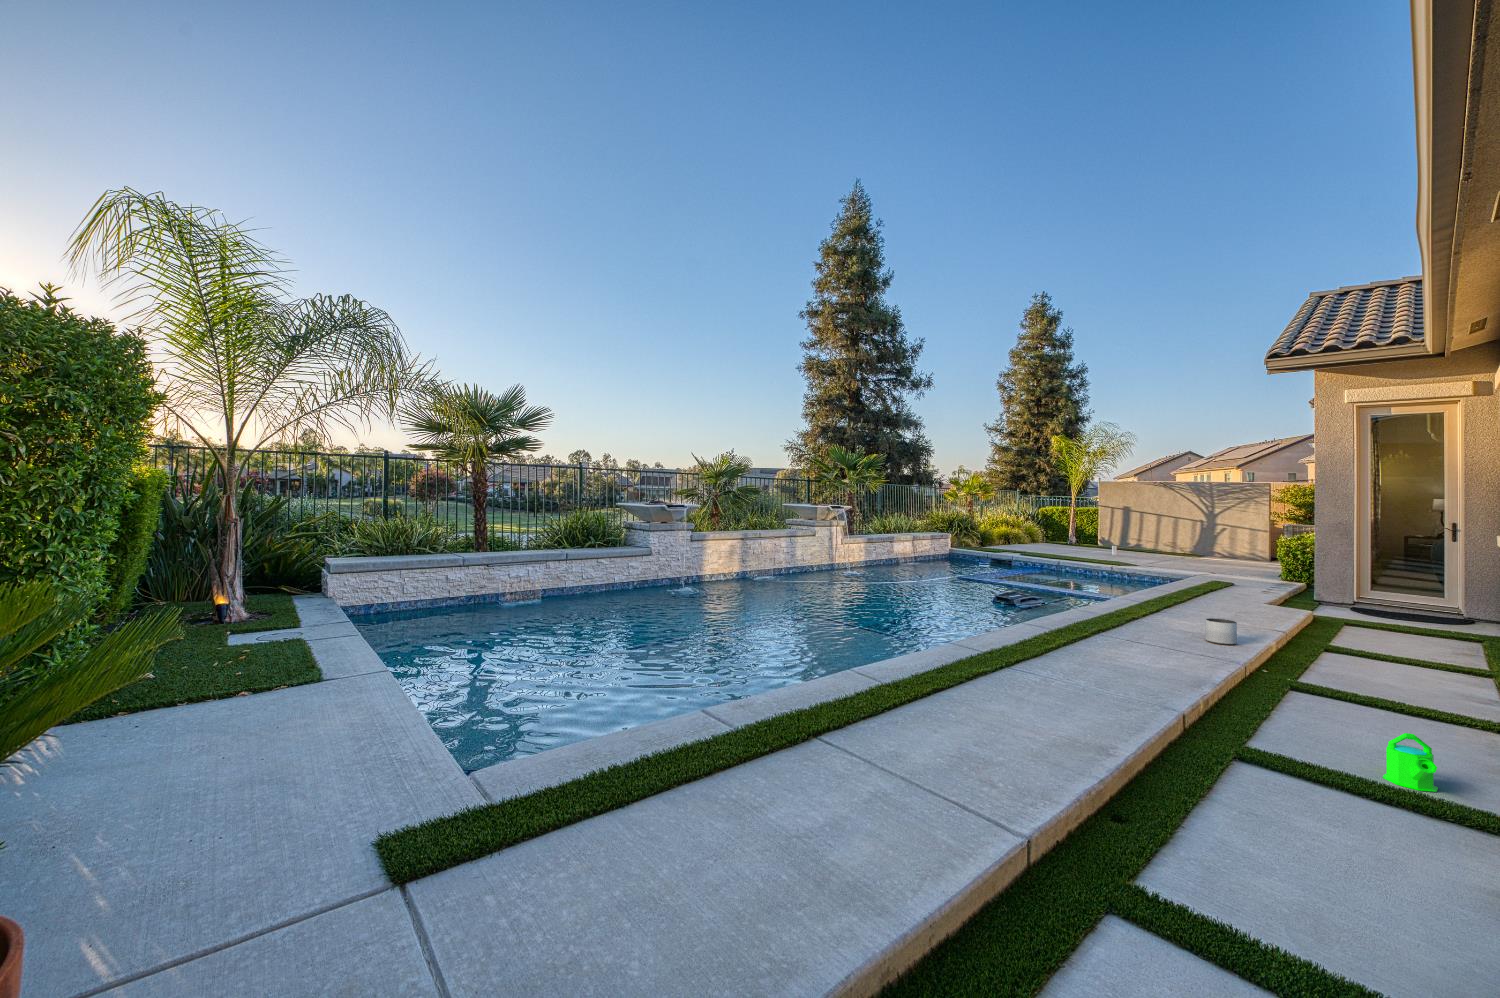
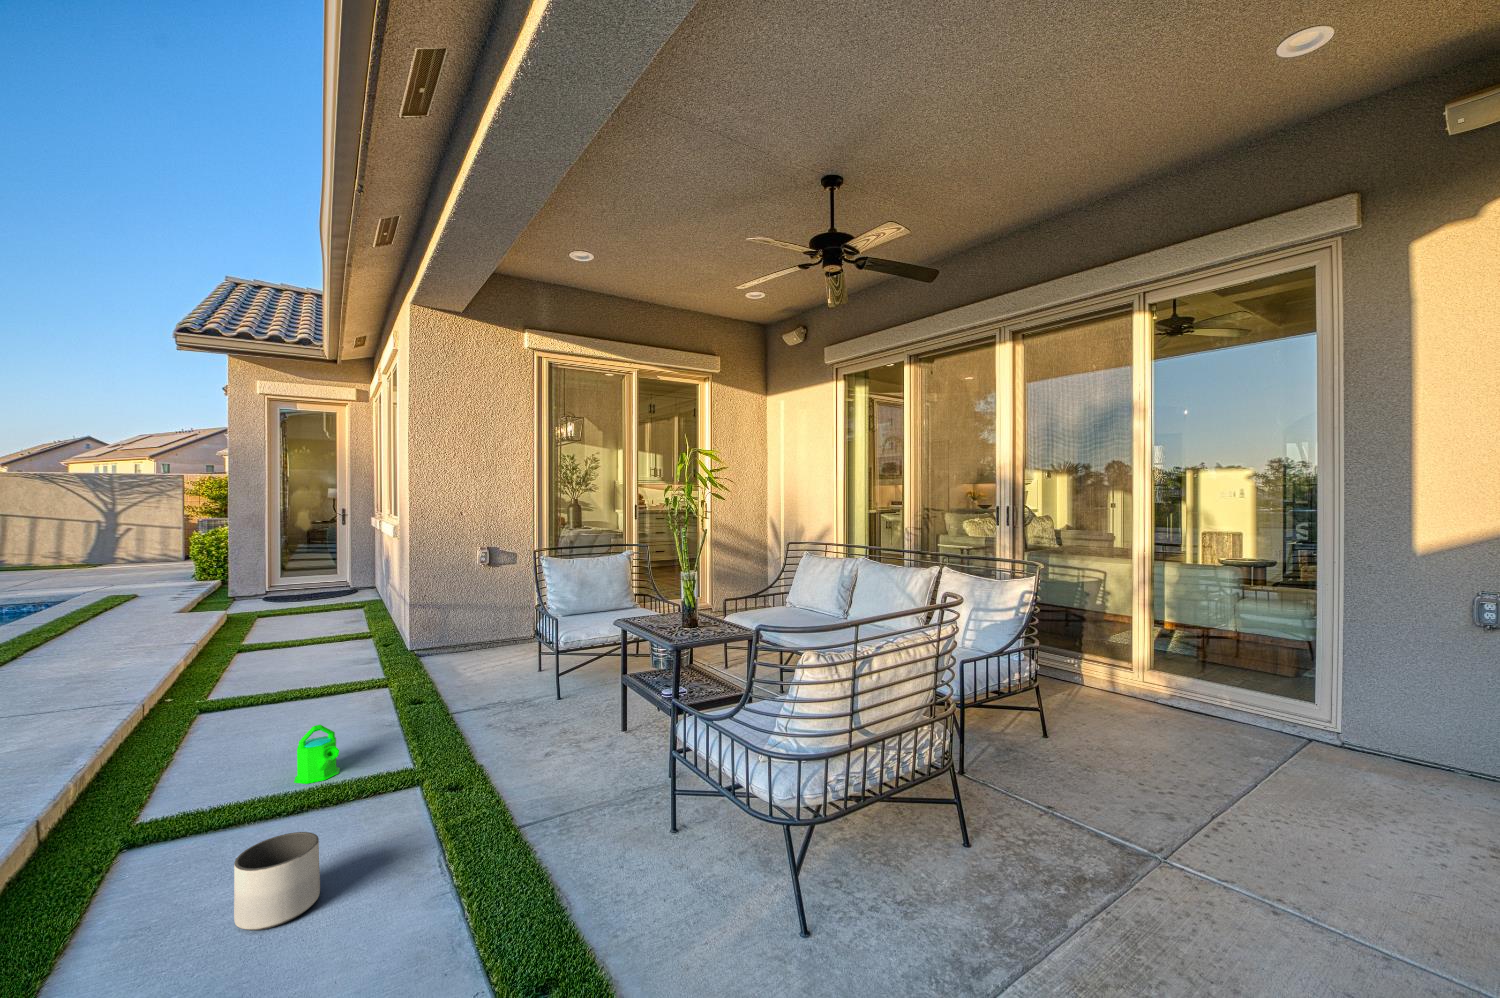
planter: present [1205,618,1237,645] -> present [234,832,320,930]

